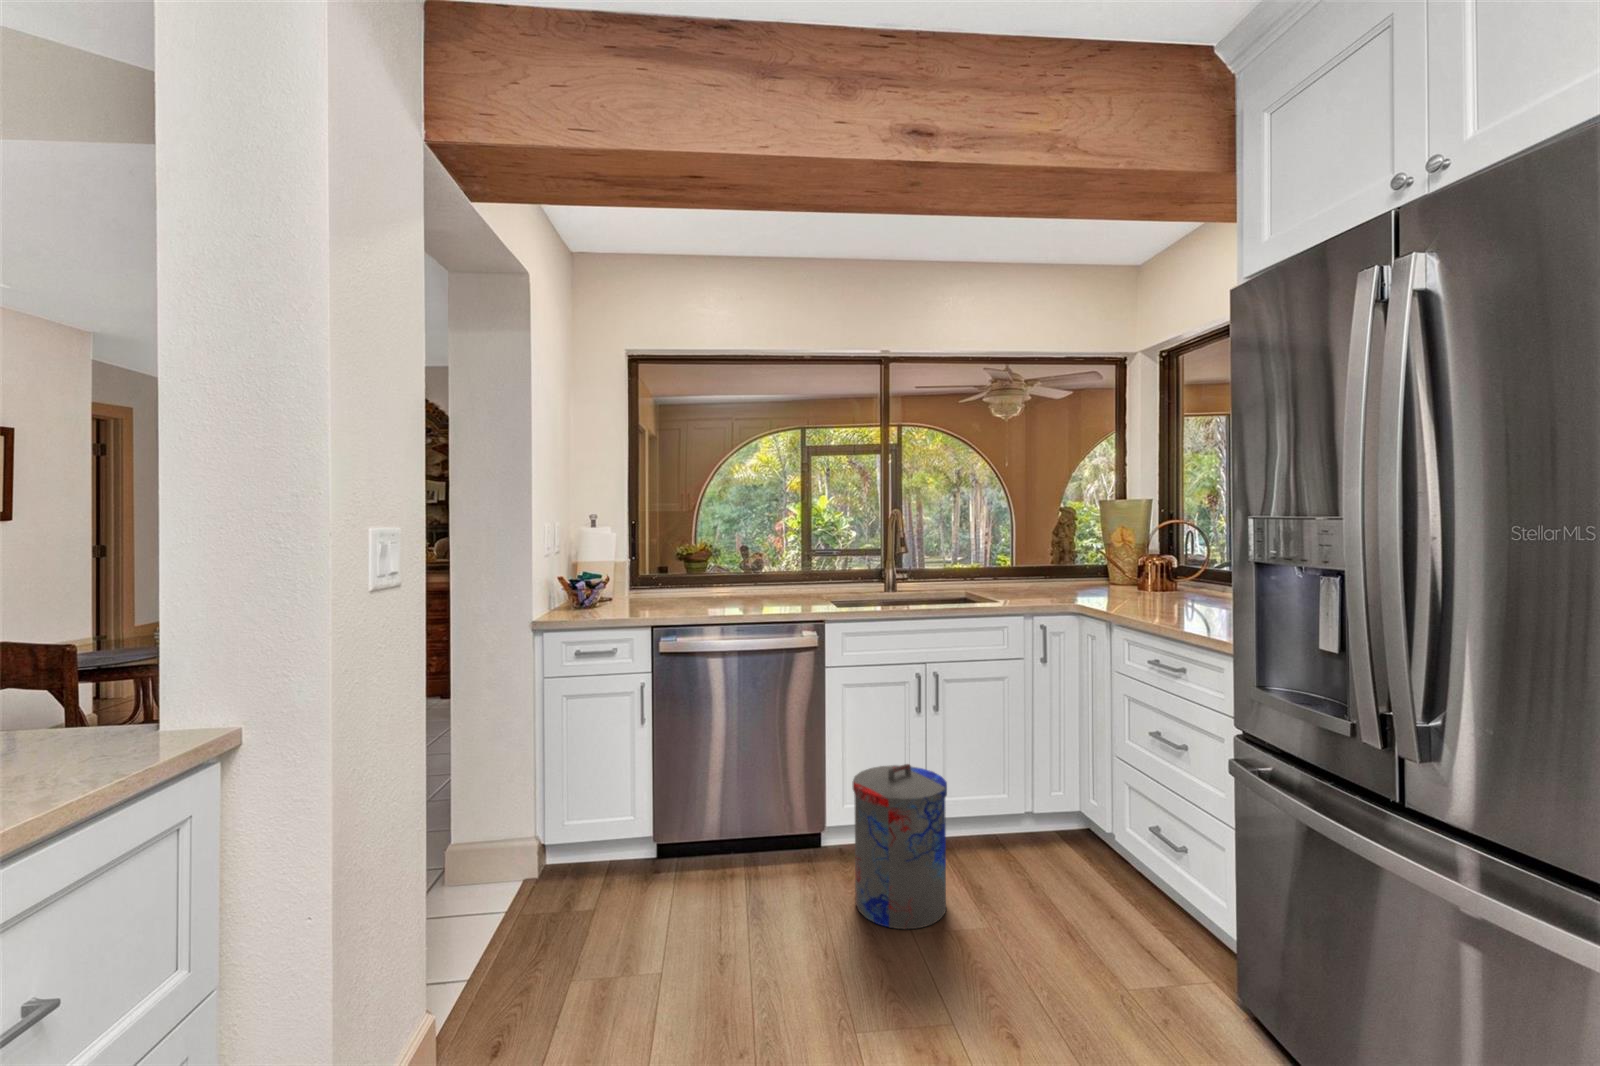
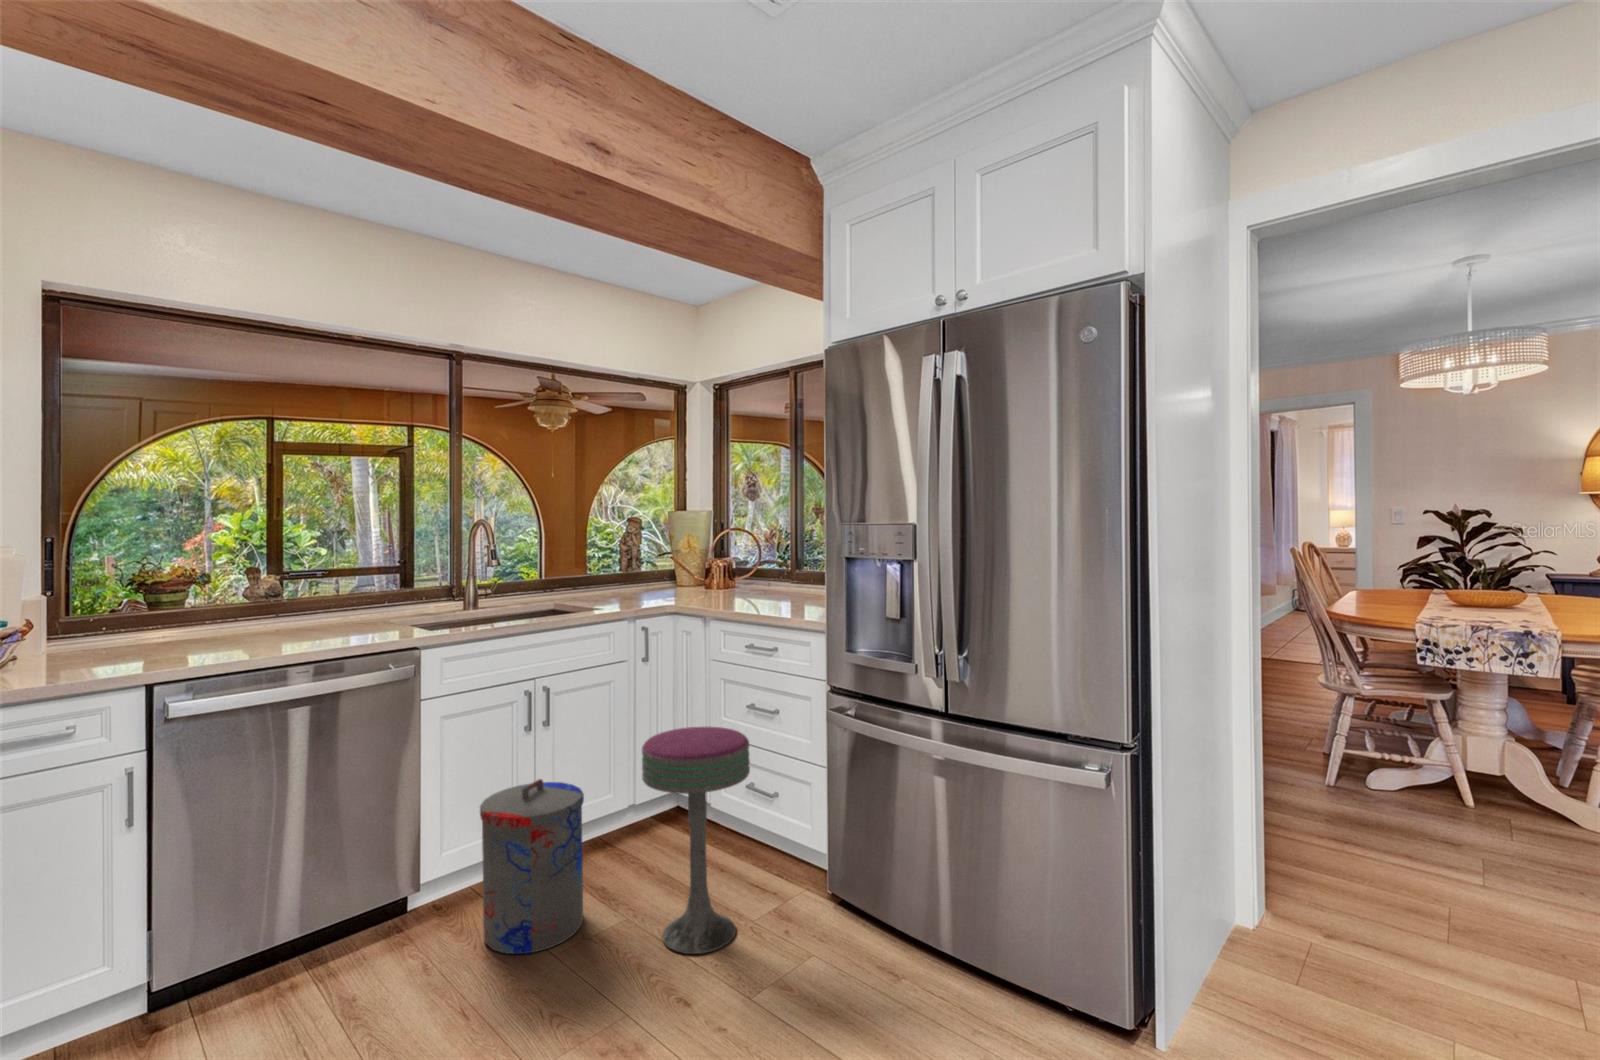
bar stool: none [992,742,1119,1000] -> present [642,727,750,954]

